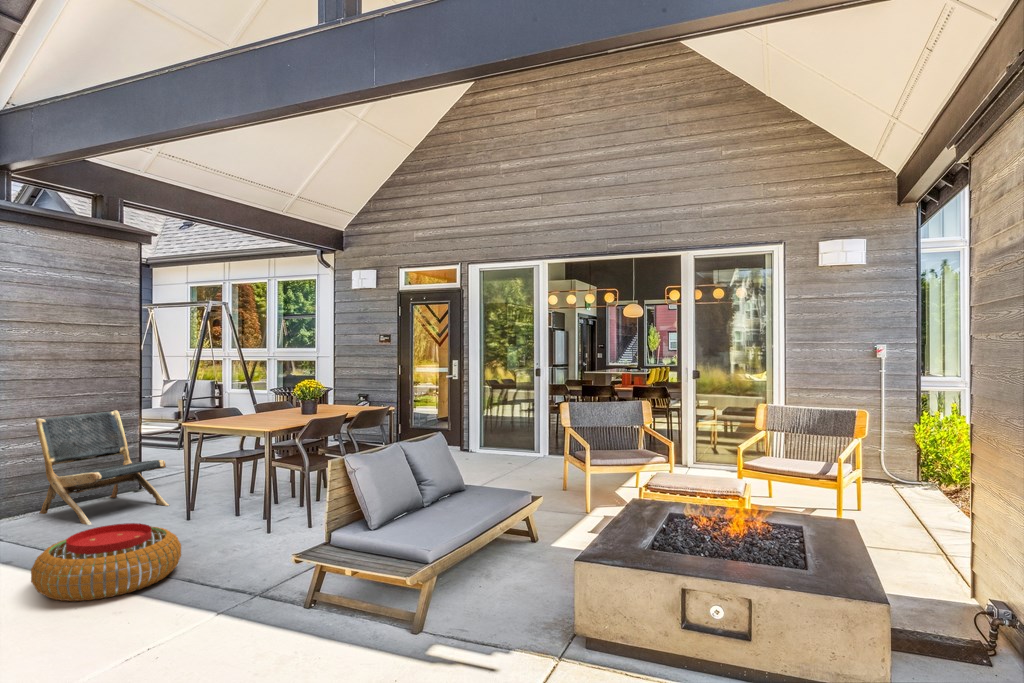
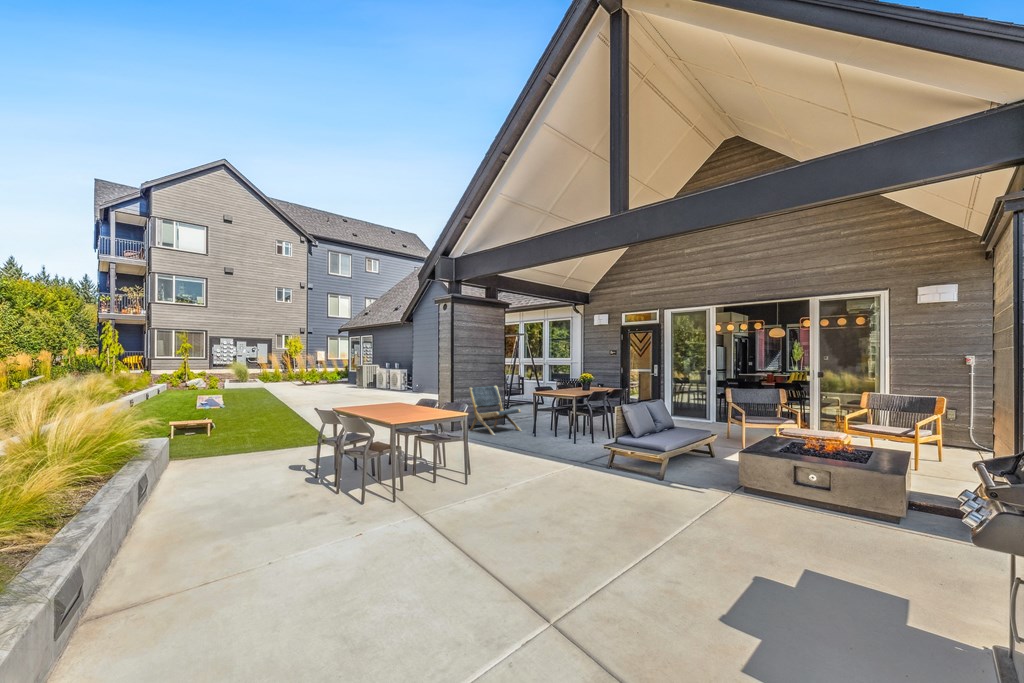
pouf: present [31,523,181,601] -> none [495,431,547,458]

